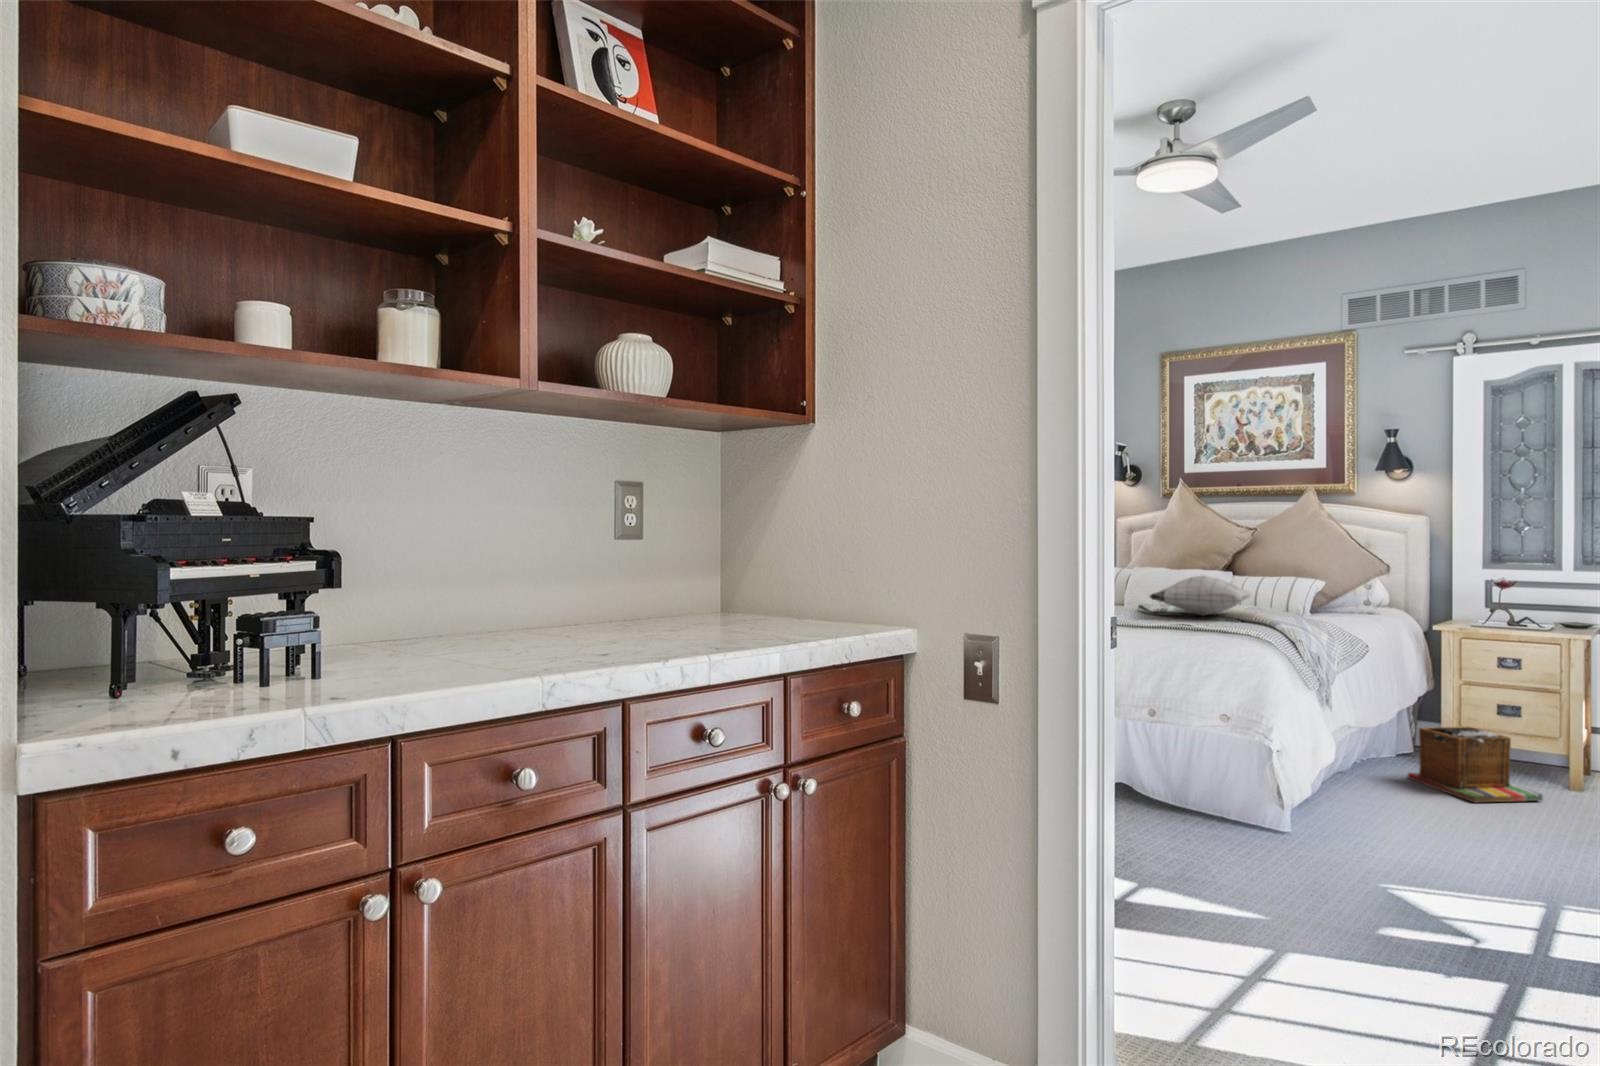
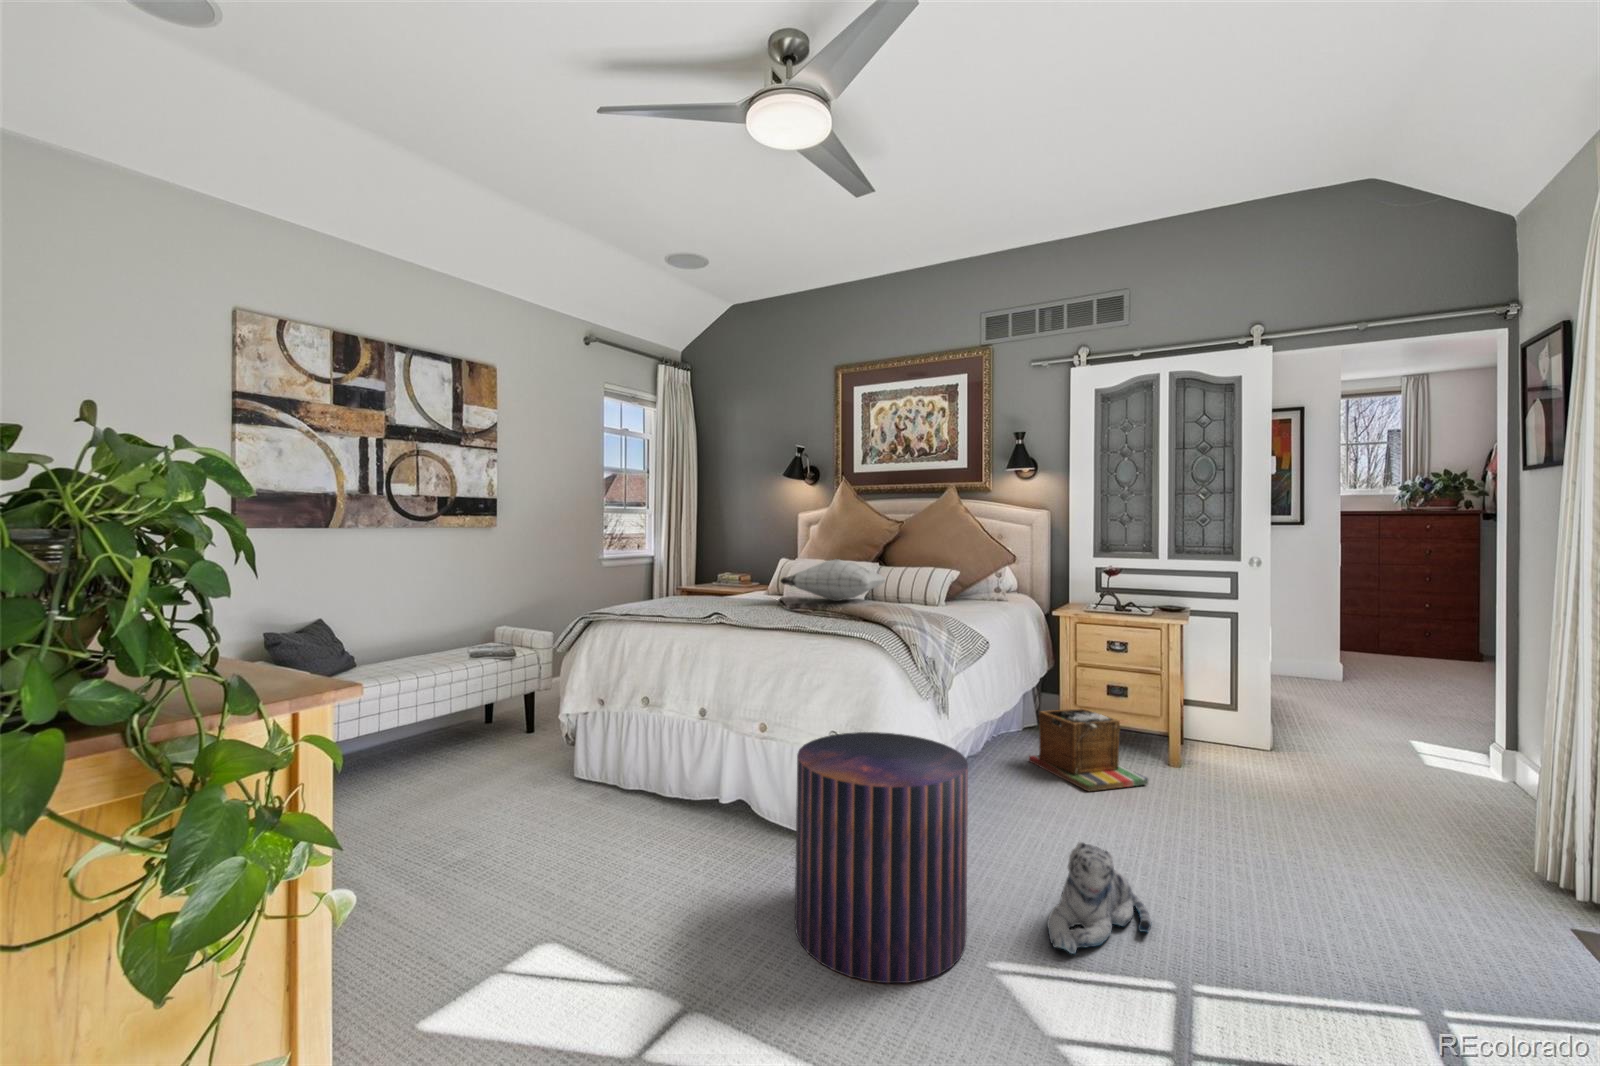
pouf: none [1219,724,1365,891] -> present [795,732,968,983]
plush toy: none [1434,811,1528,889] -> present [1047,842,1151,954]

